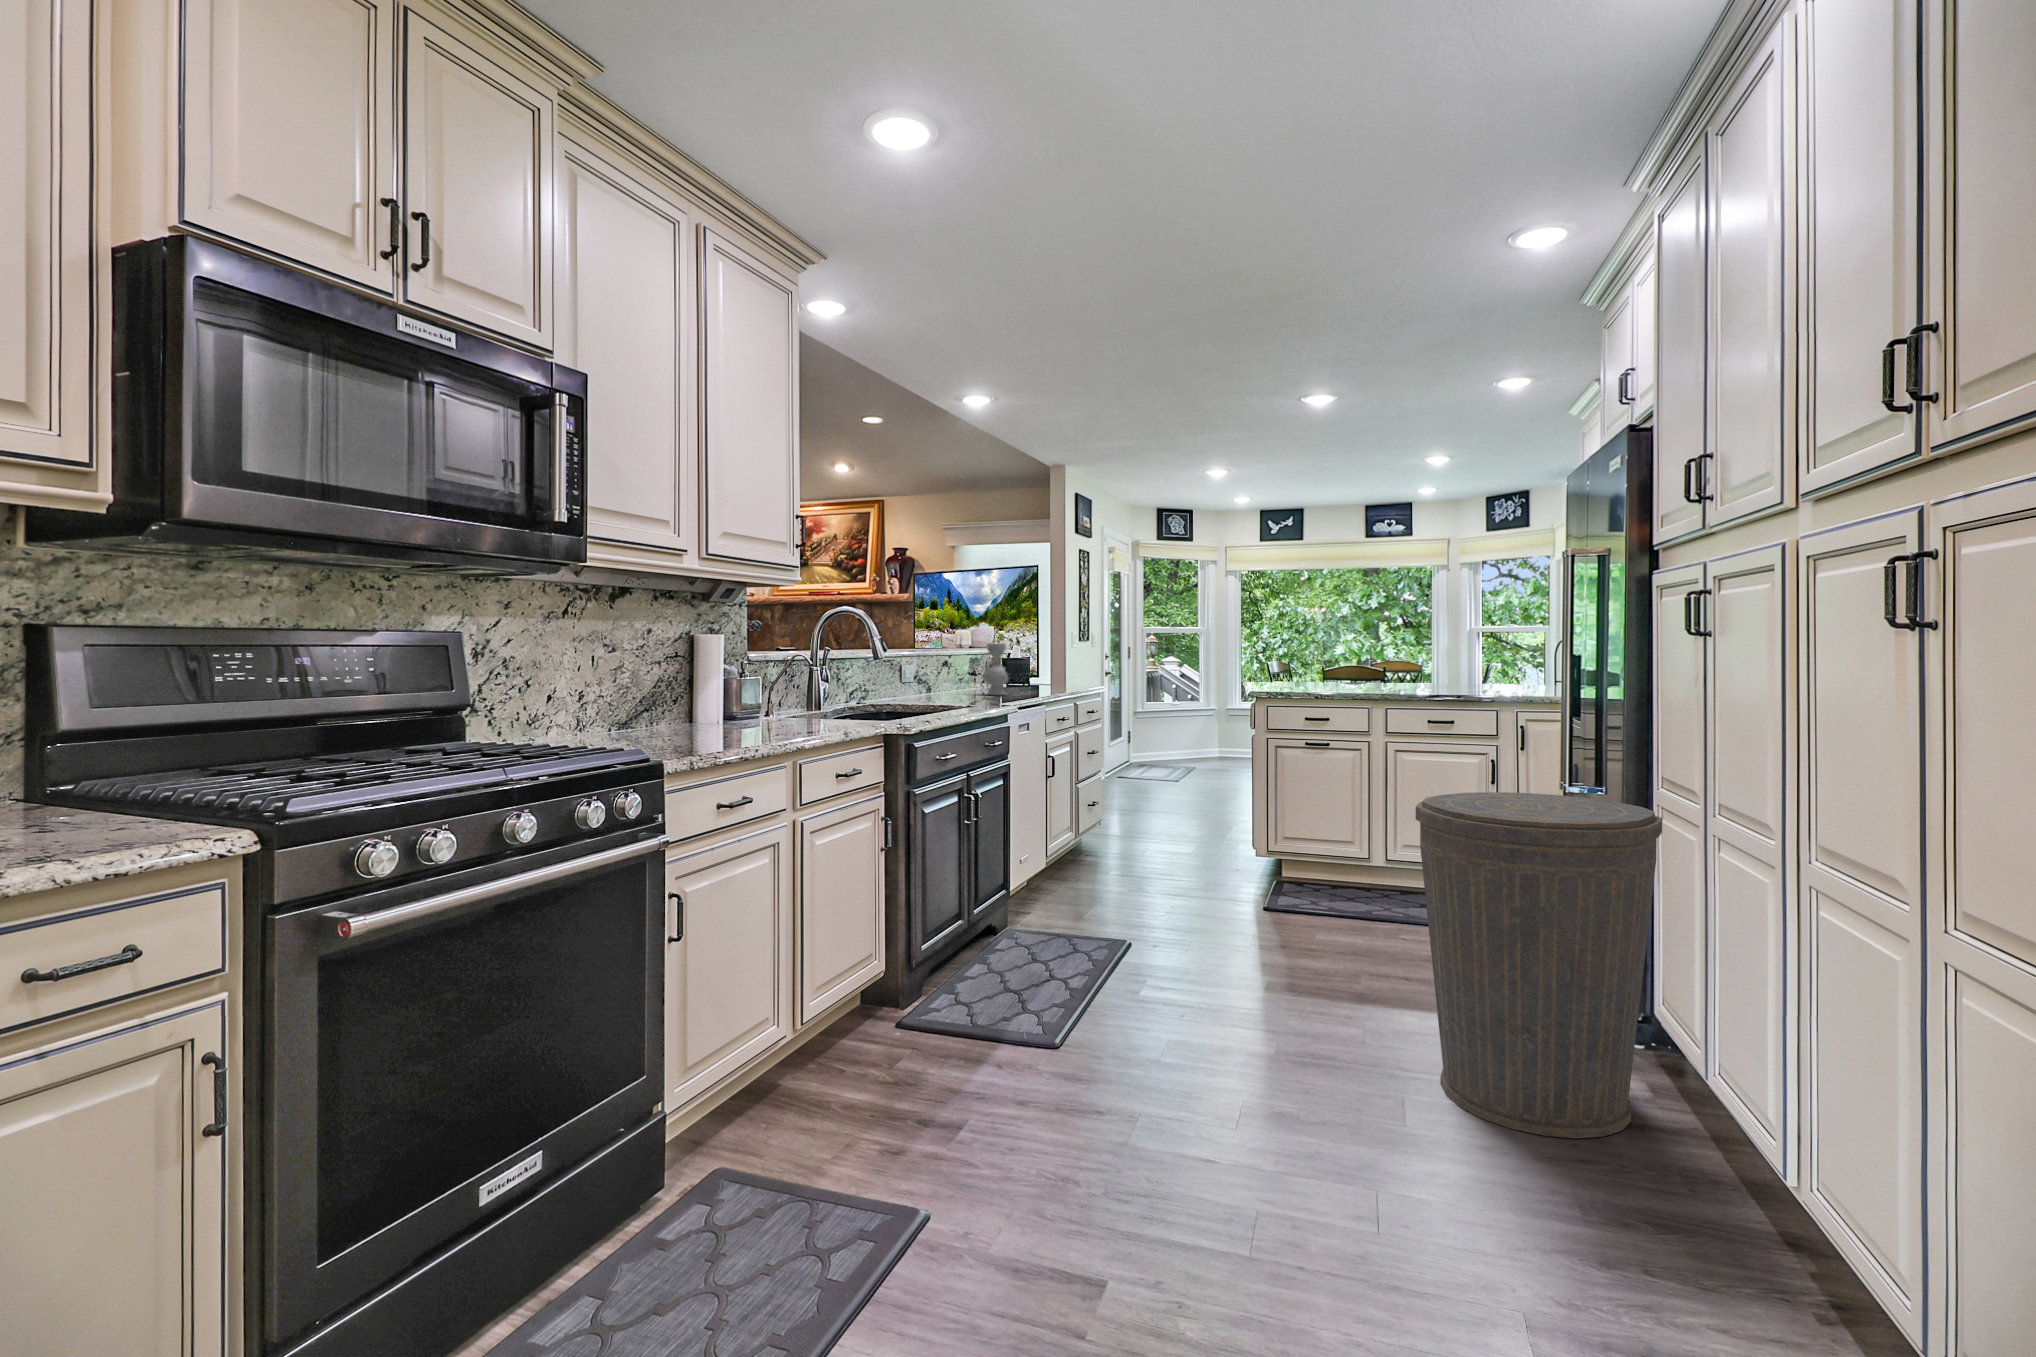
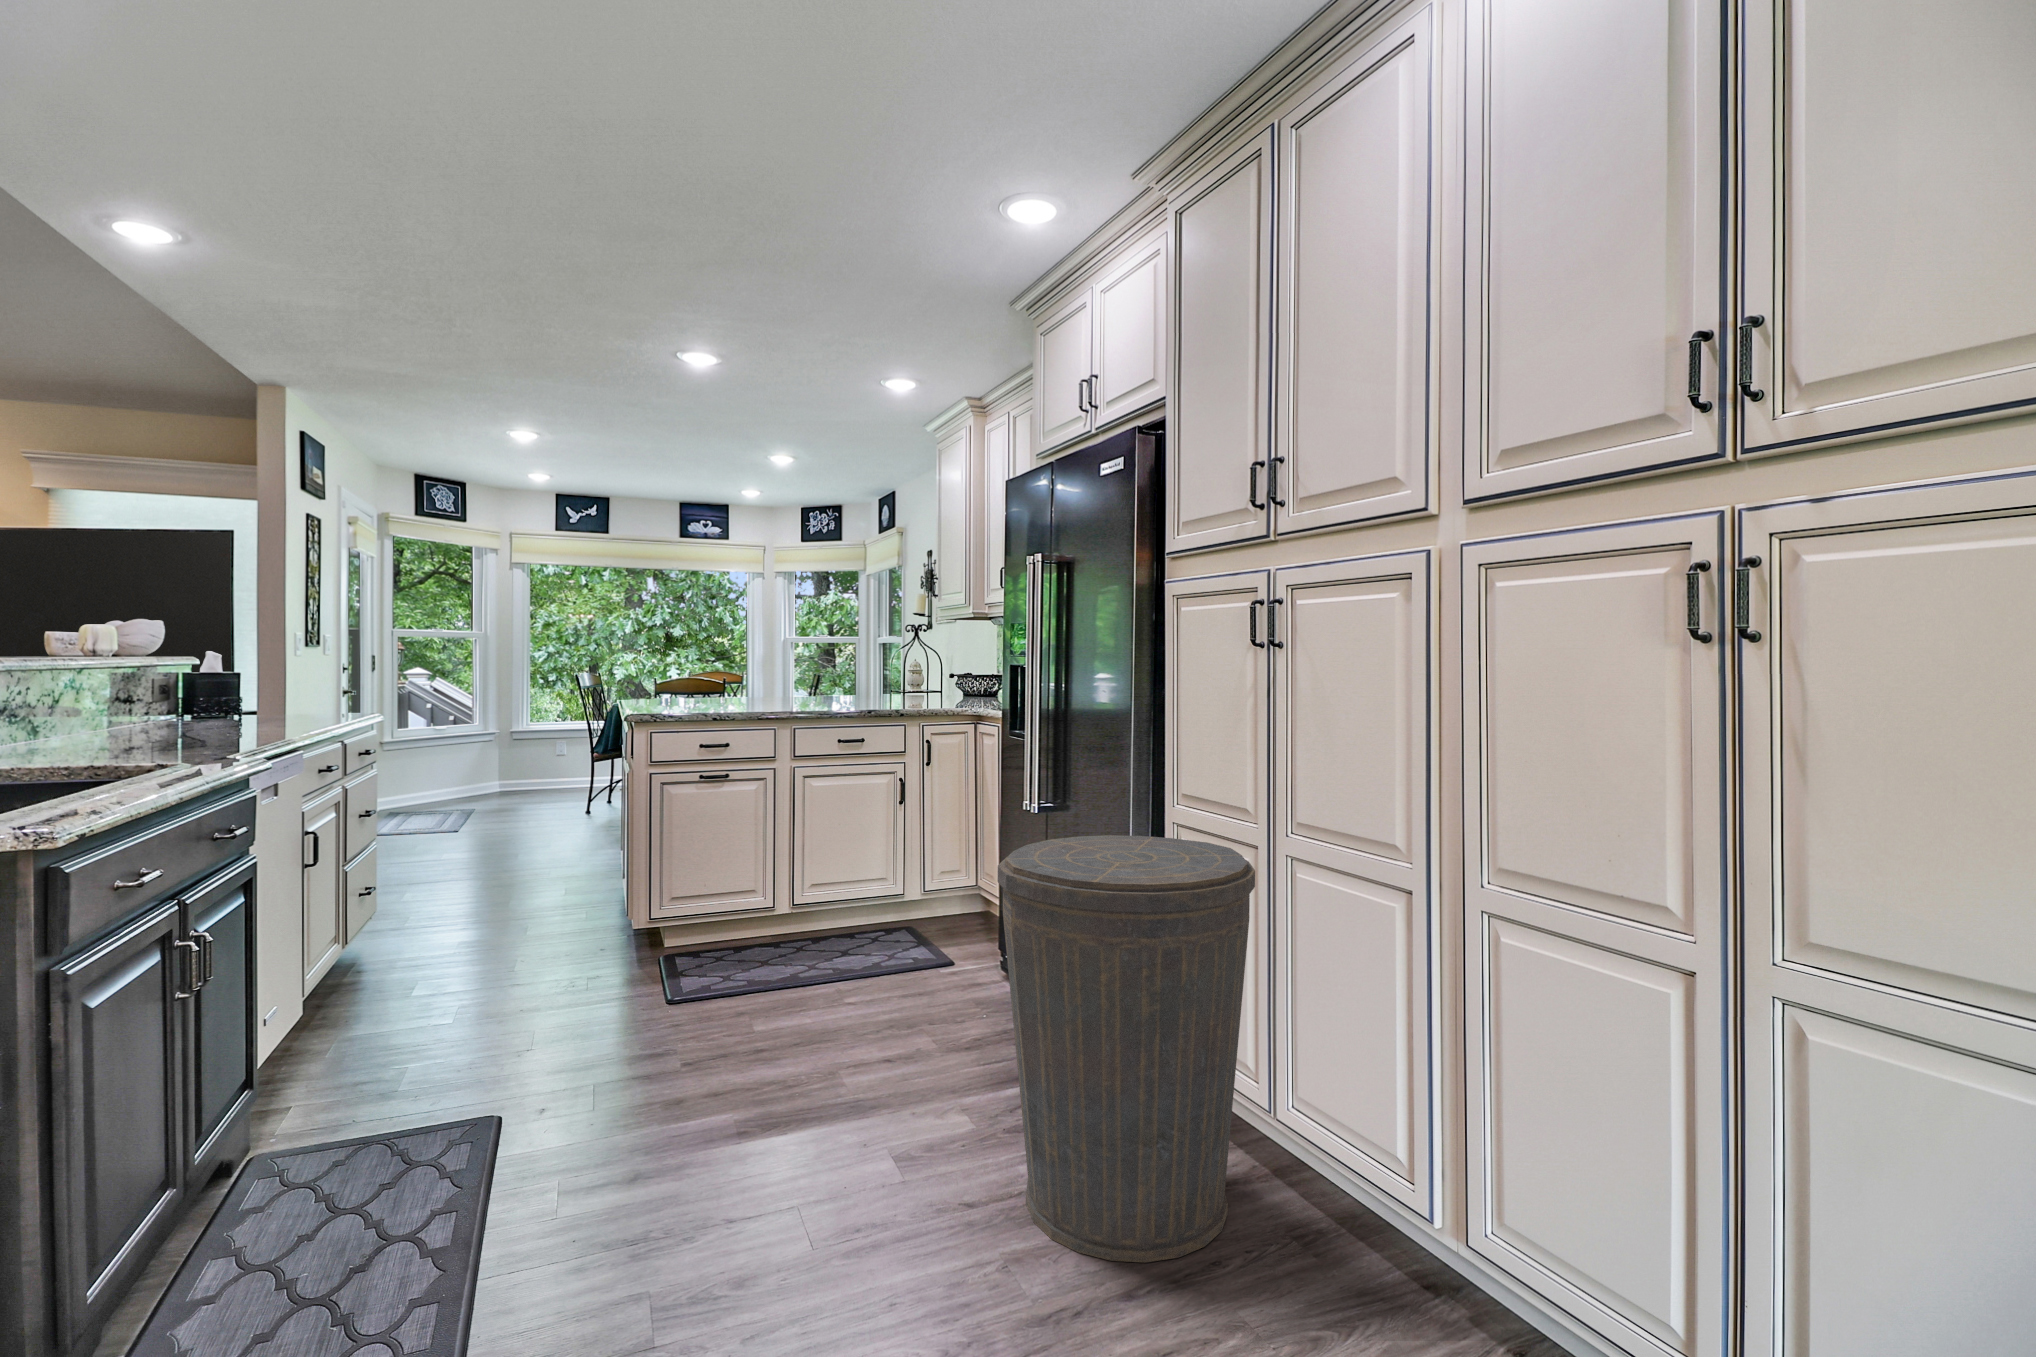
decorative vase: present [984,643,1008,695] -> none [152,649,210,736]

